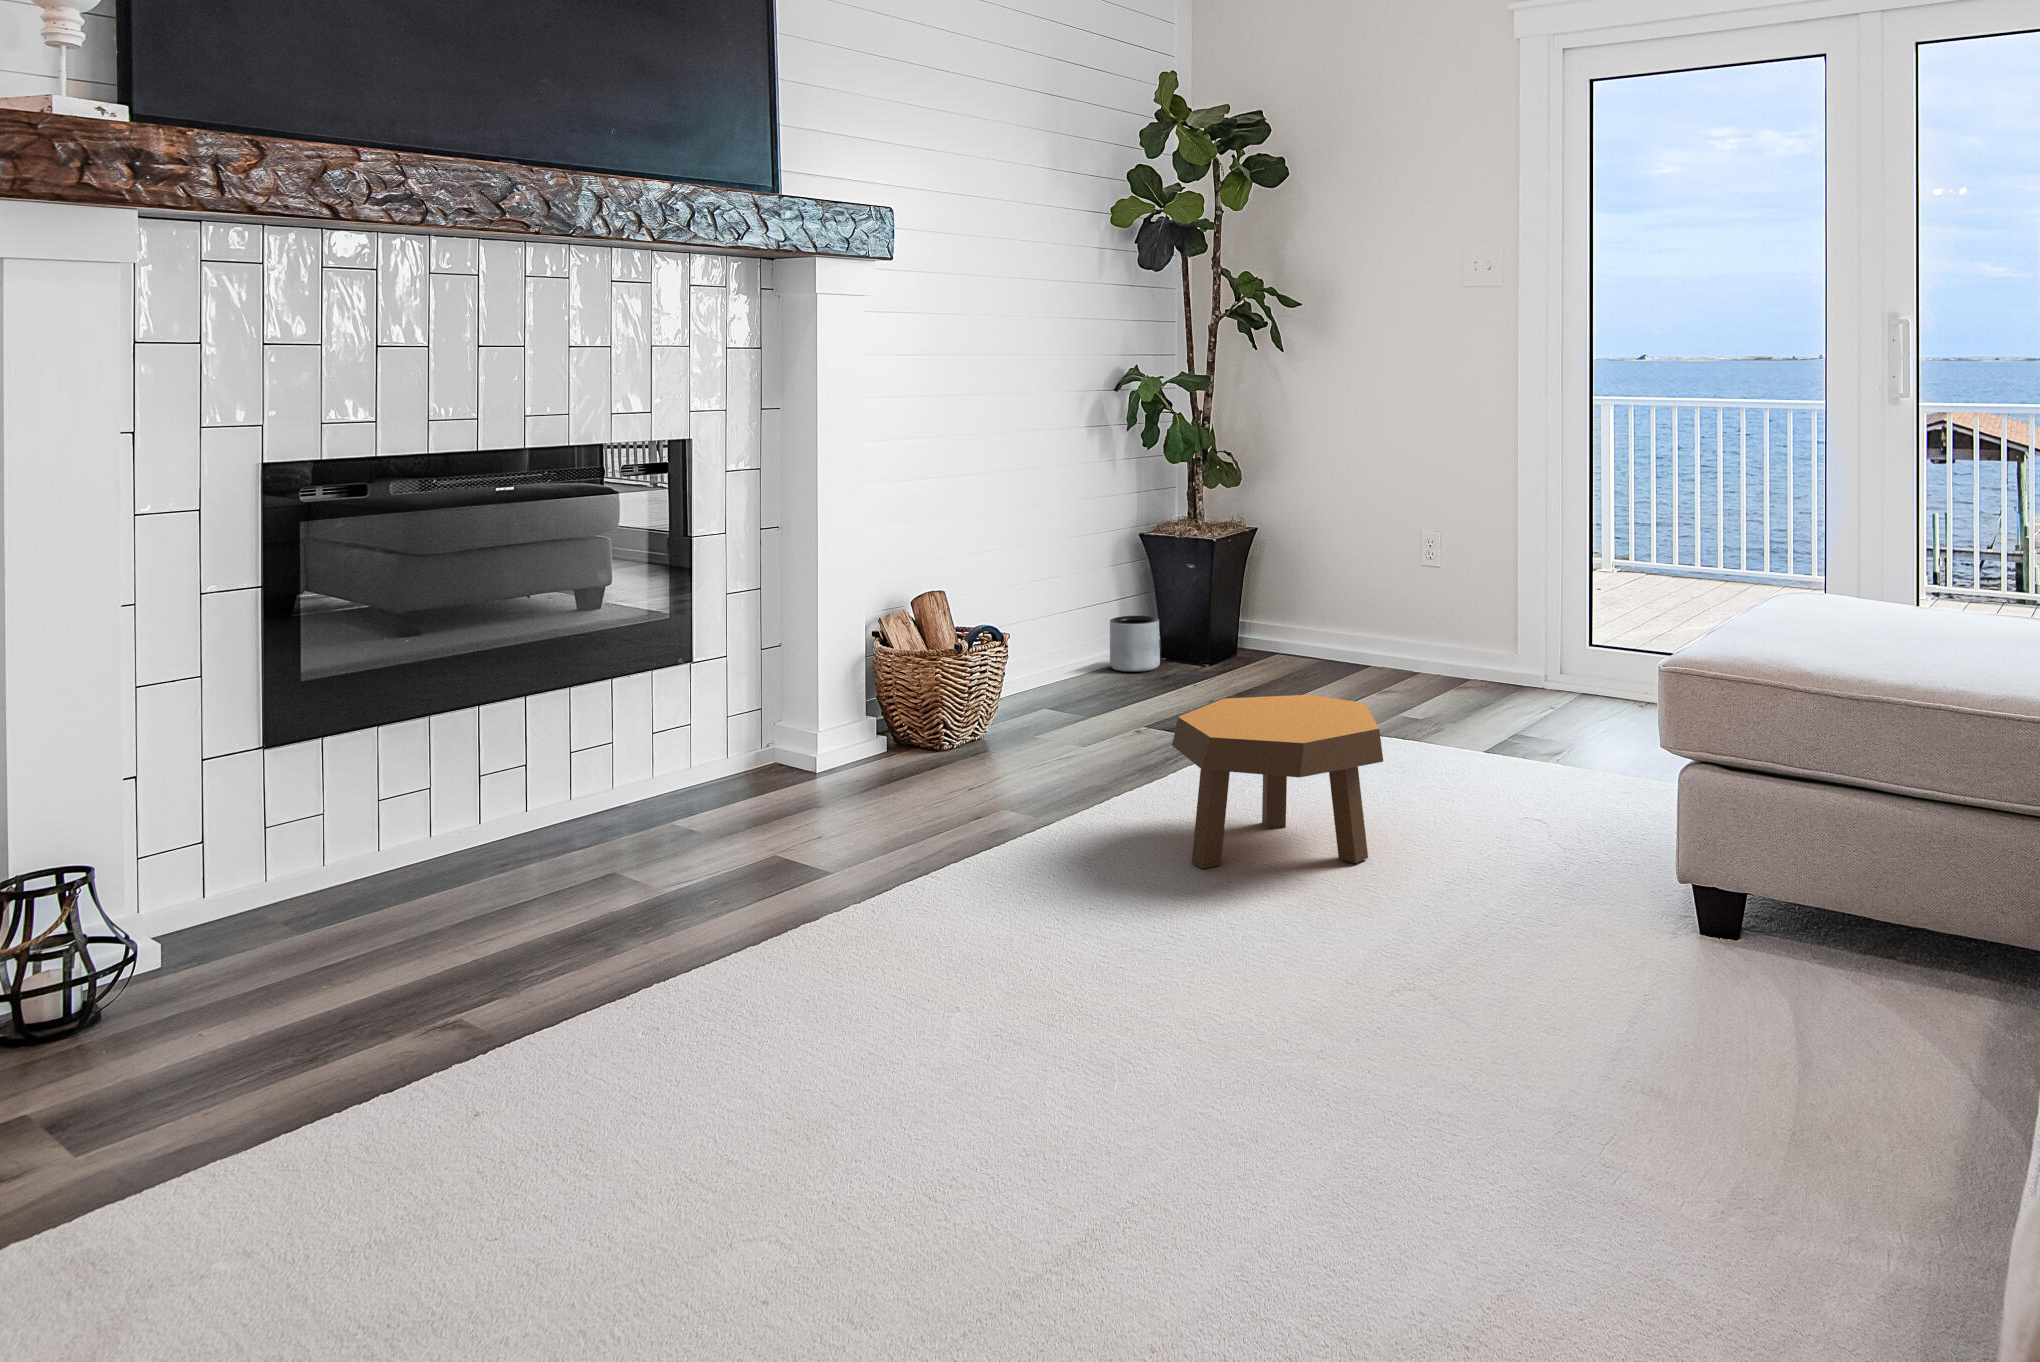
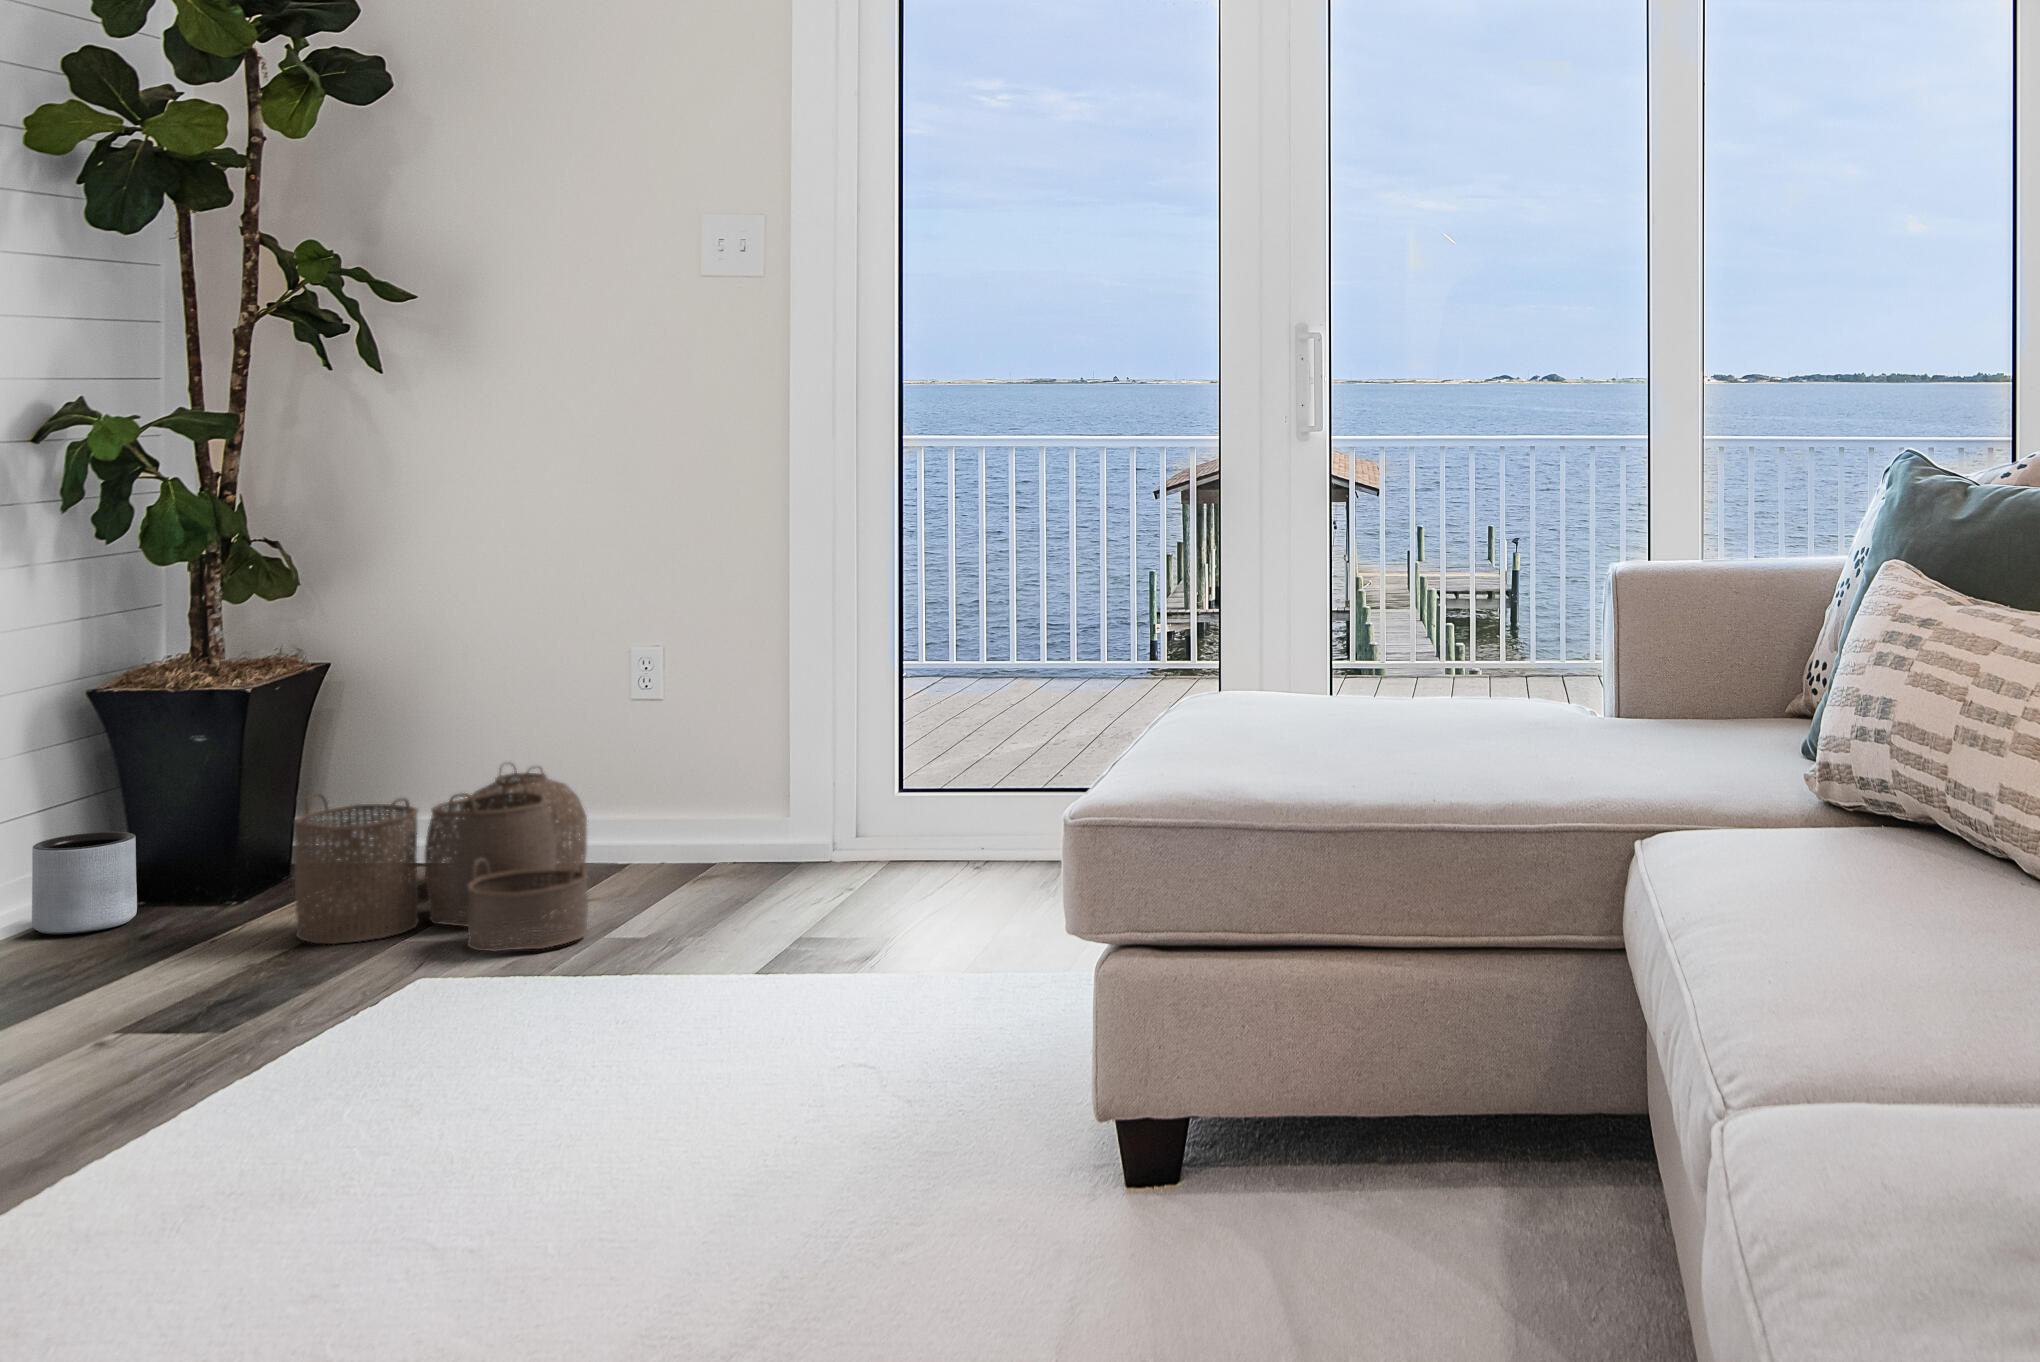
woven basket: none [1234,596,1400,714] -> present [294,765,588,951]
footstool: present [1172,695,1383,869] -> none [233,926,631,1246]

